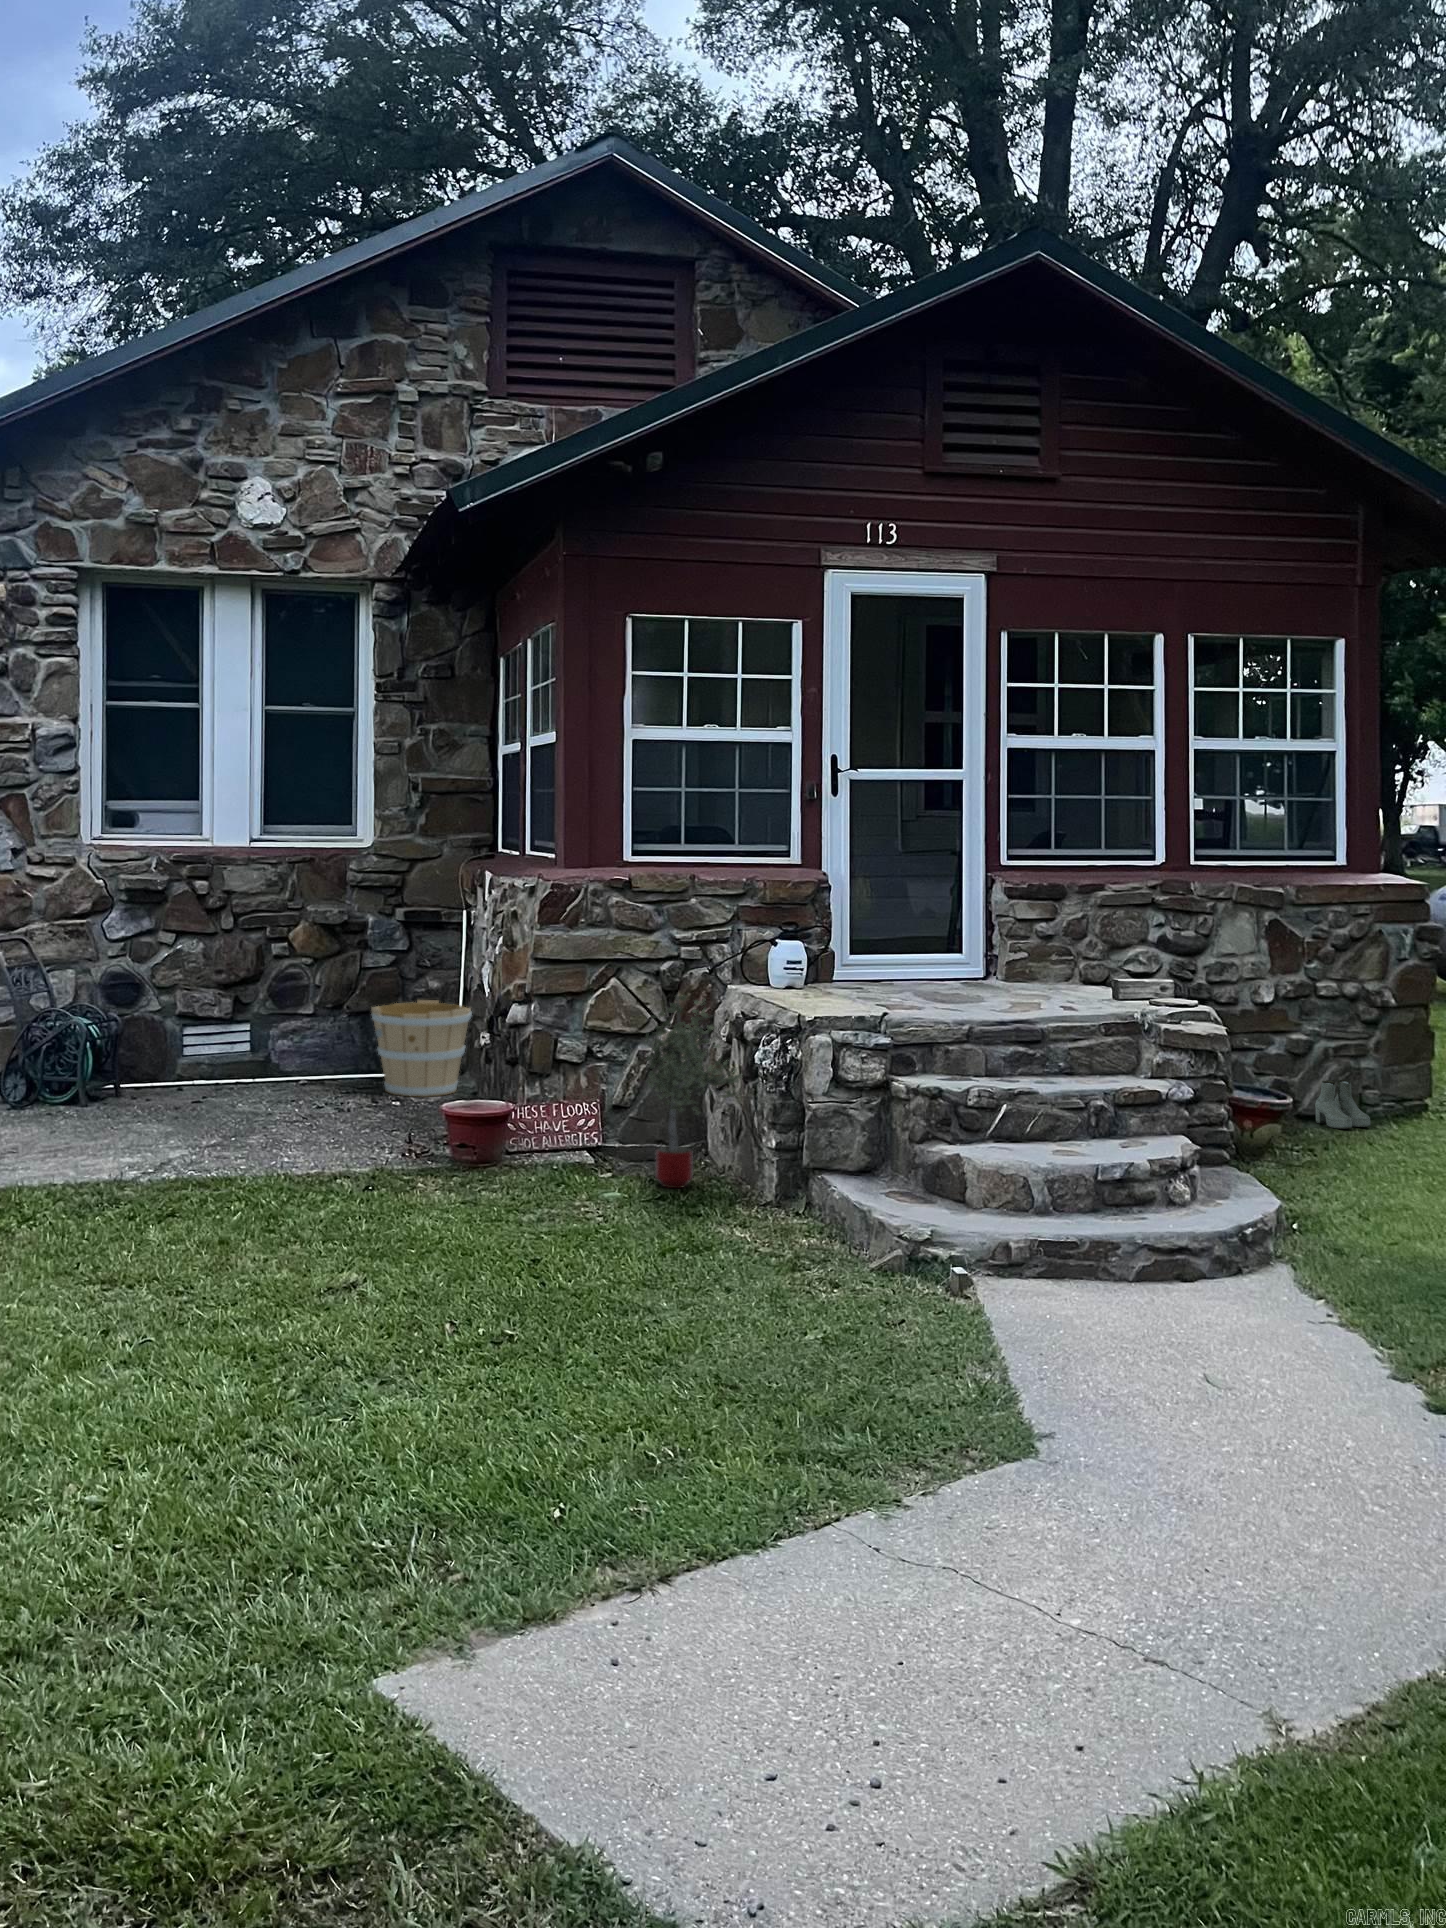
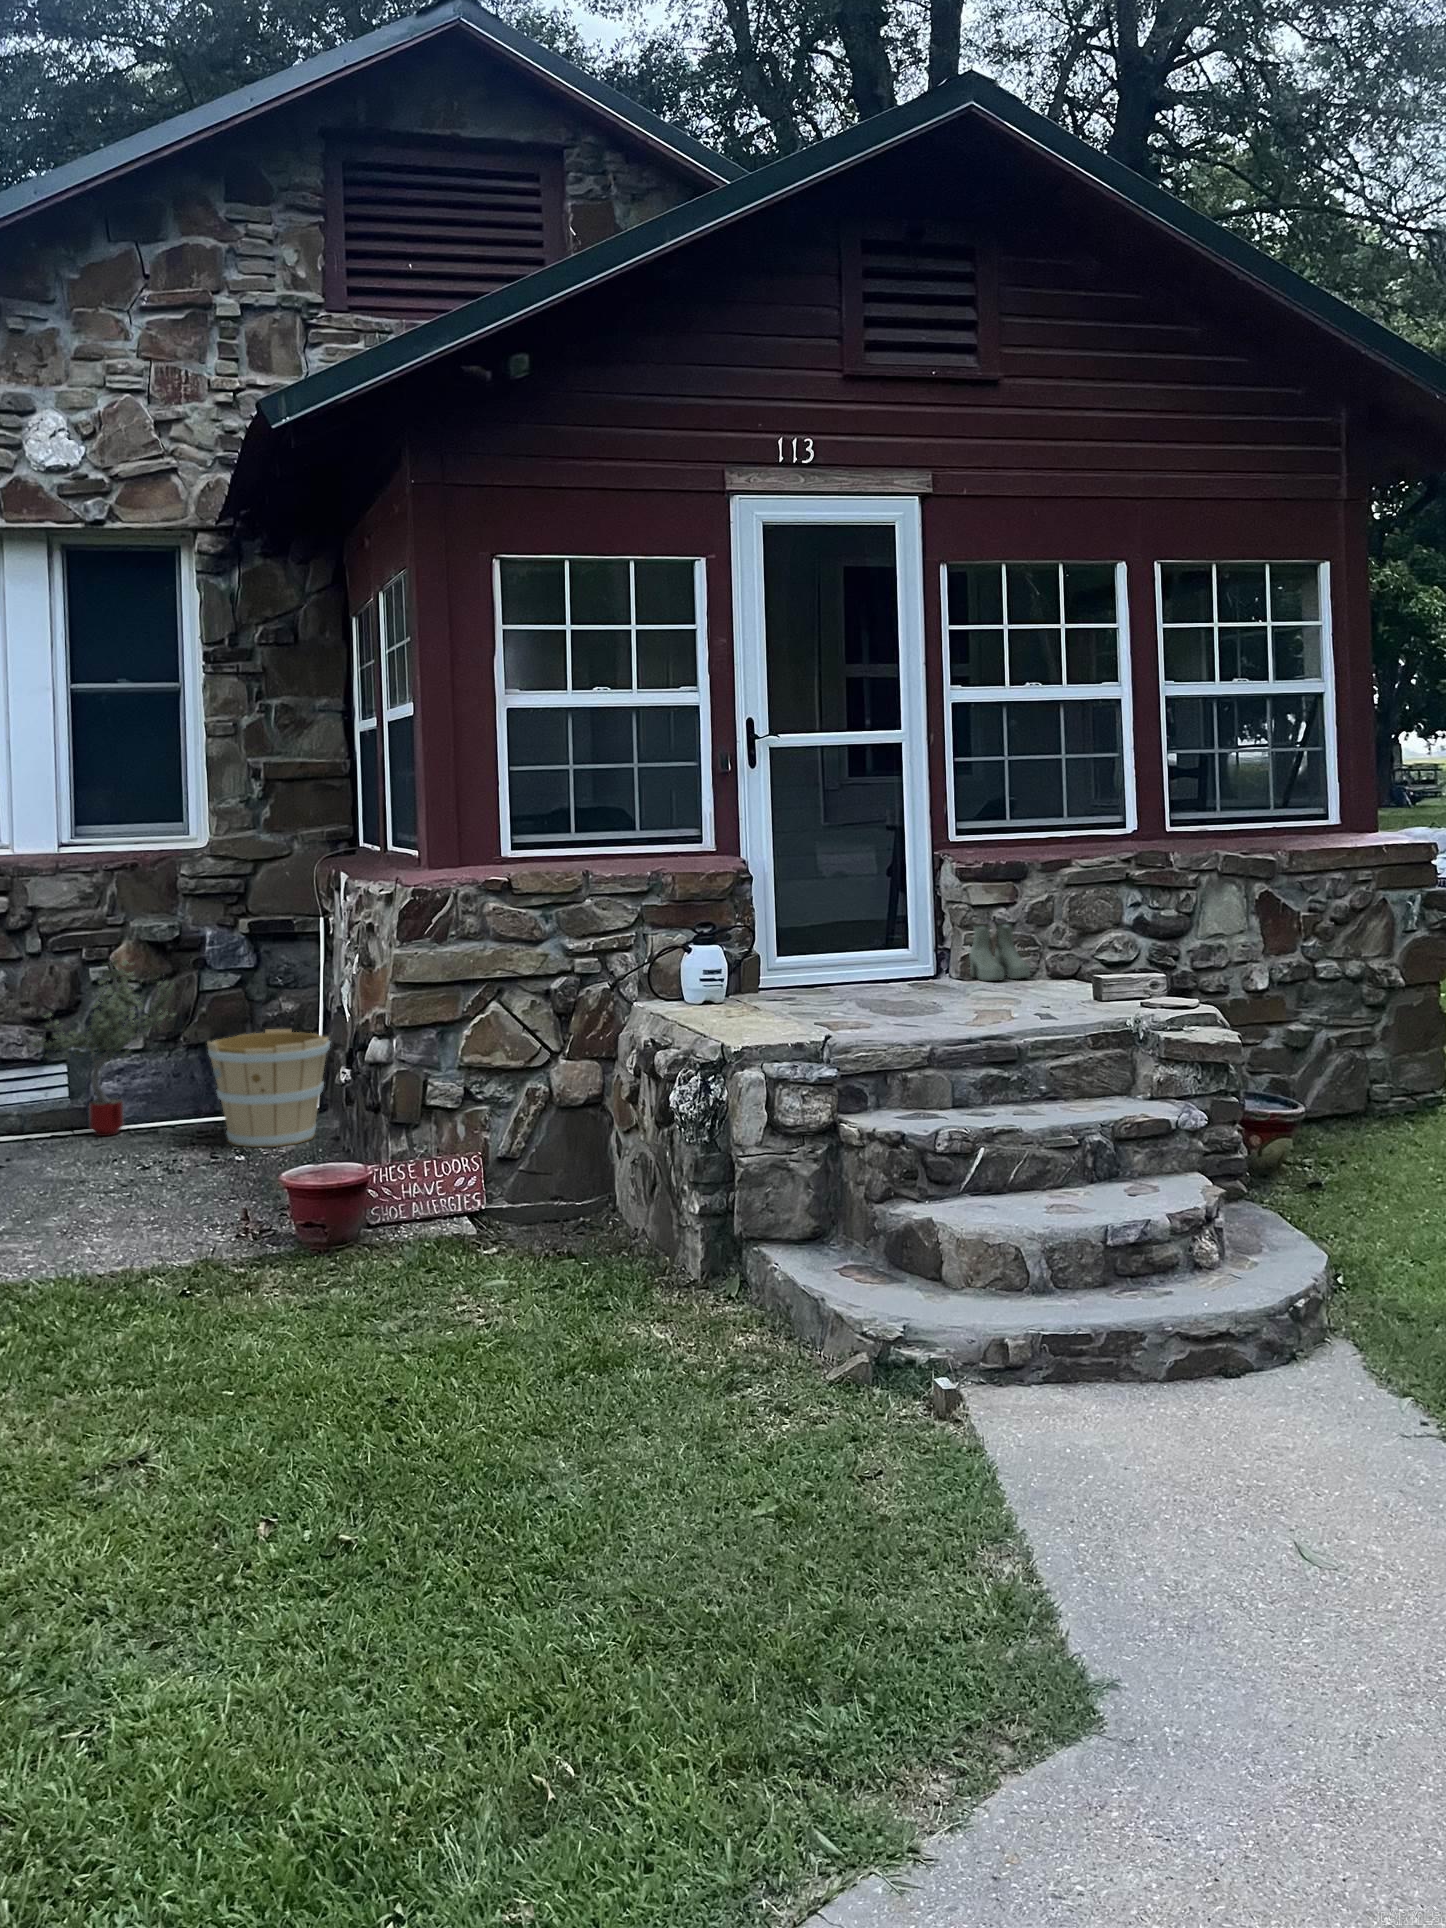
potted tree: present [644,995,741,1188] -> present [32,960,176,1136]
boots: present [1315,1080,1371,1129] -> present [969,923,1030,981]

